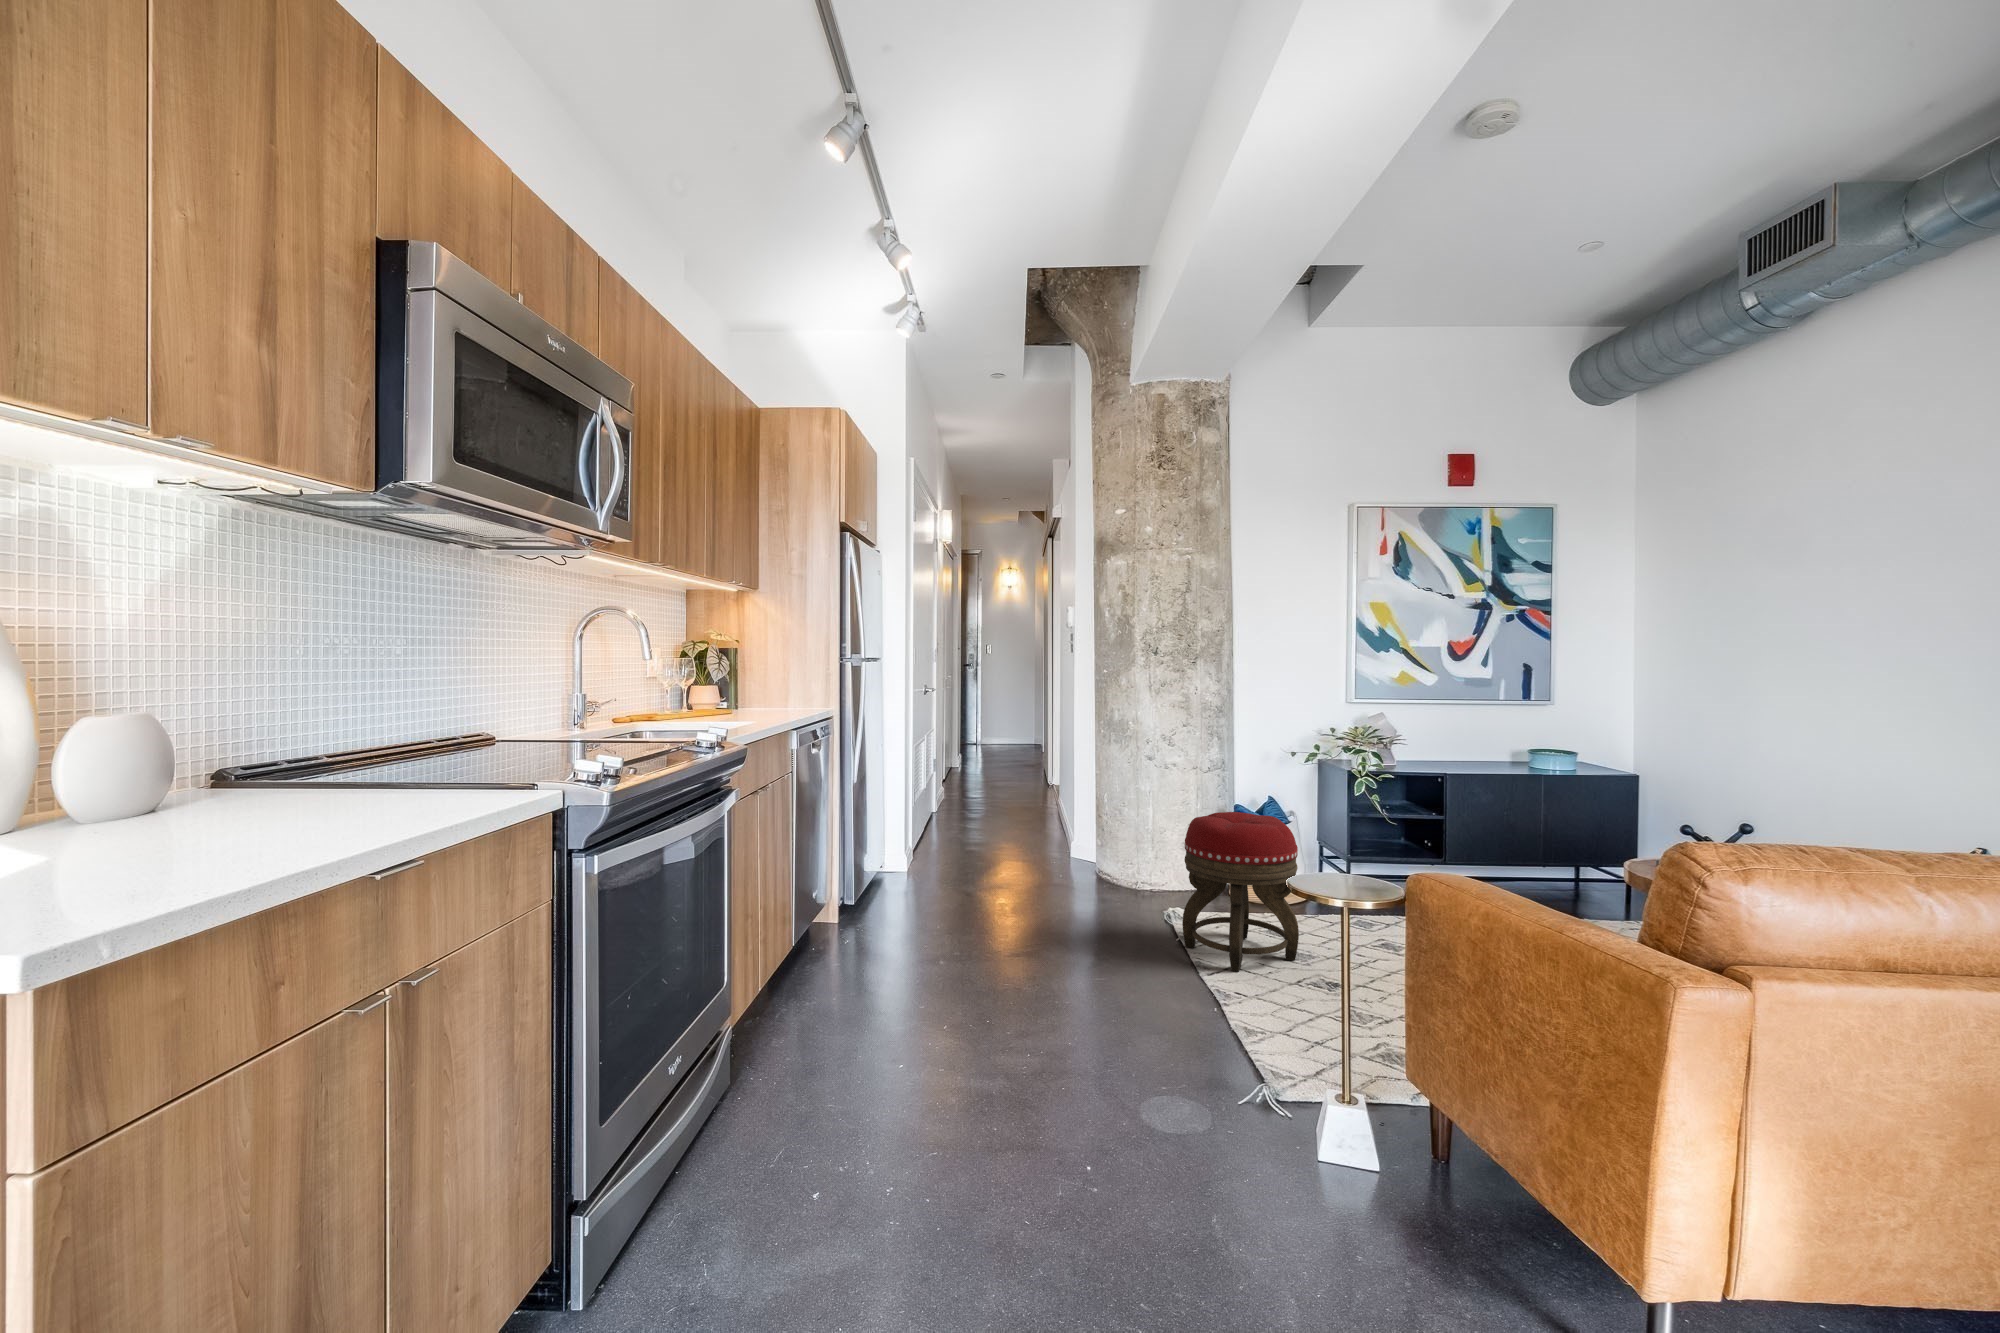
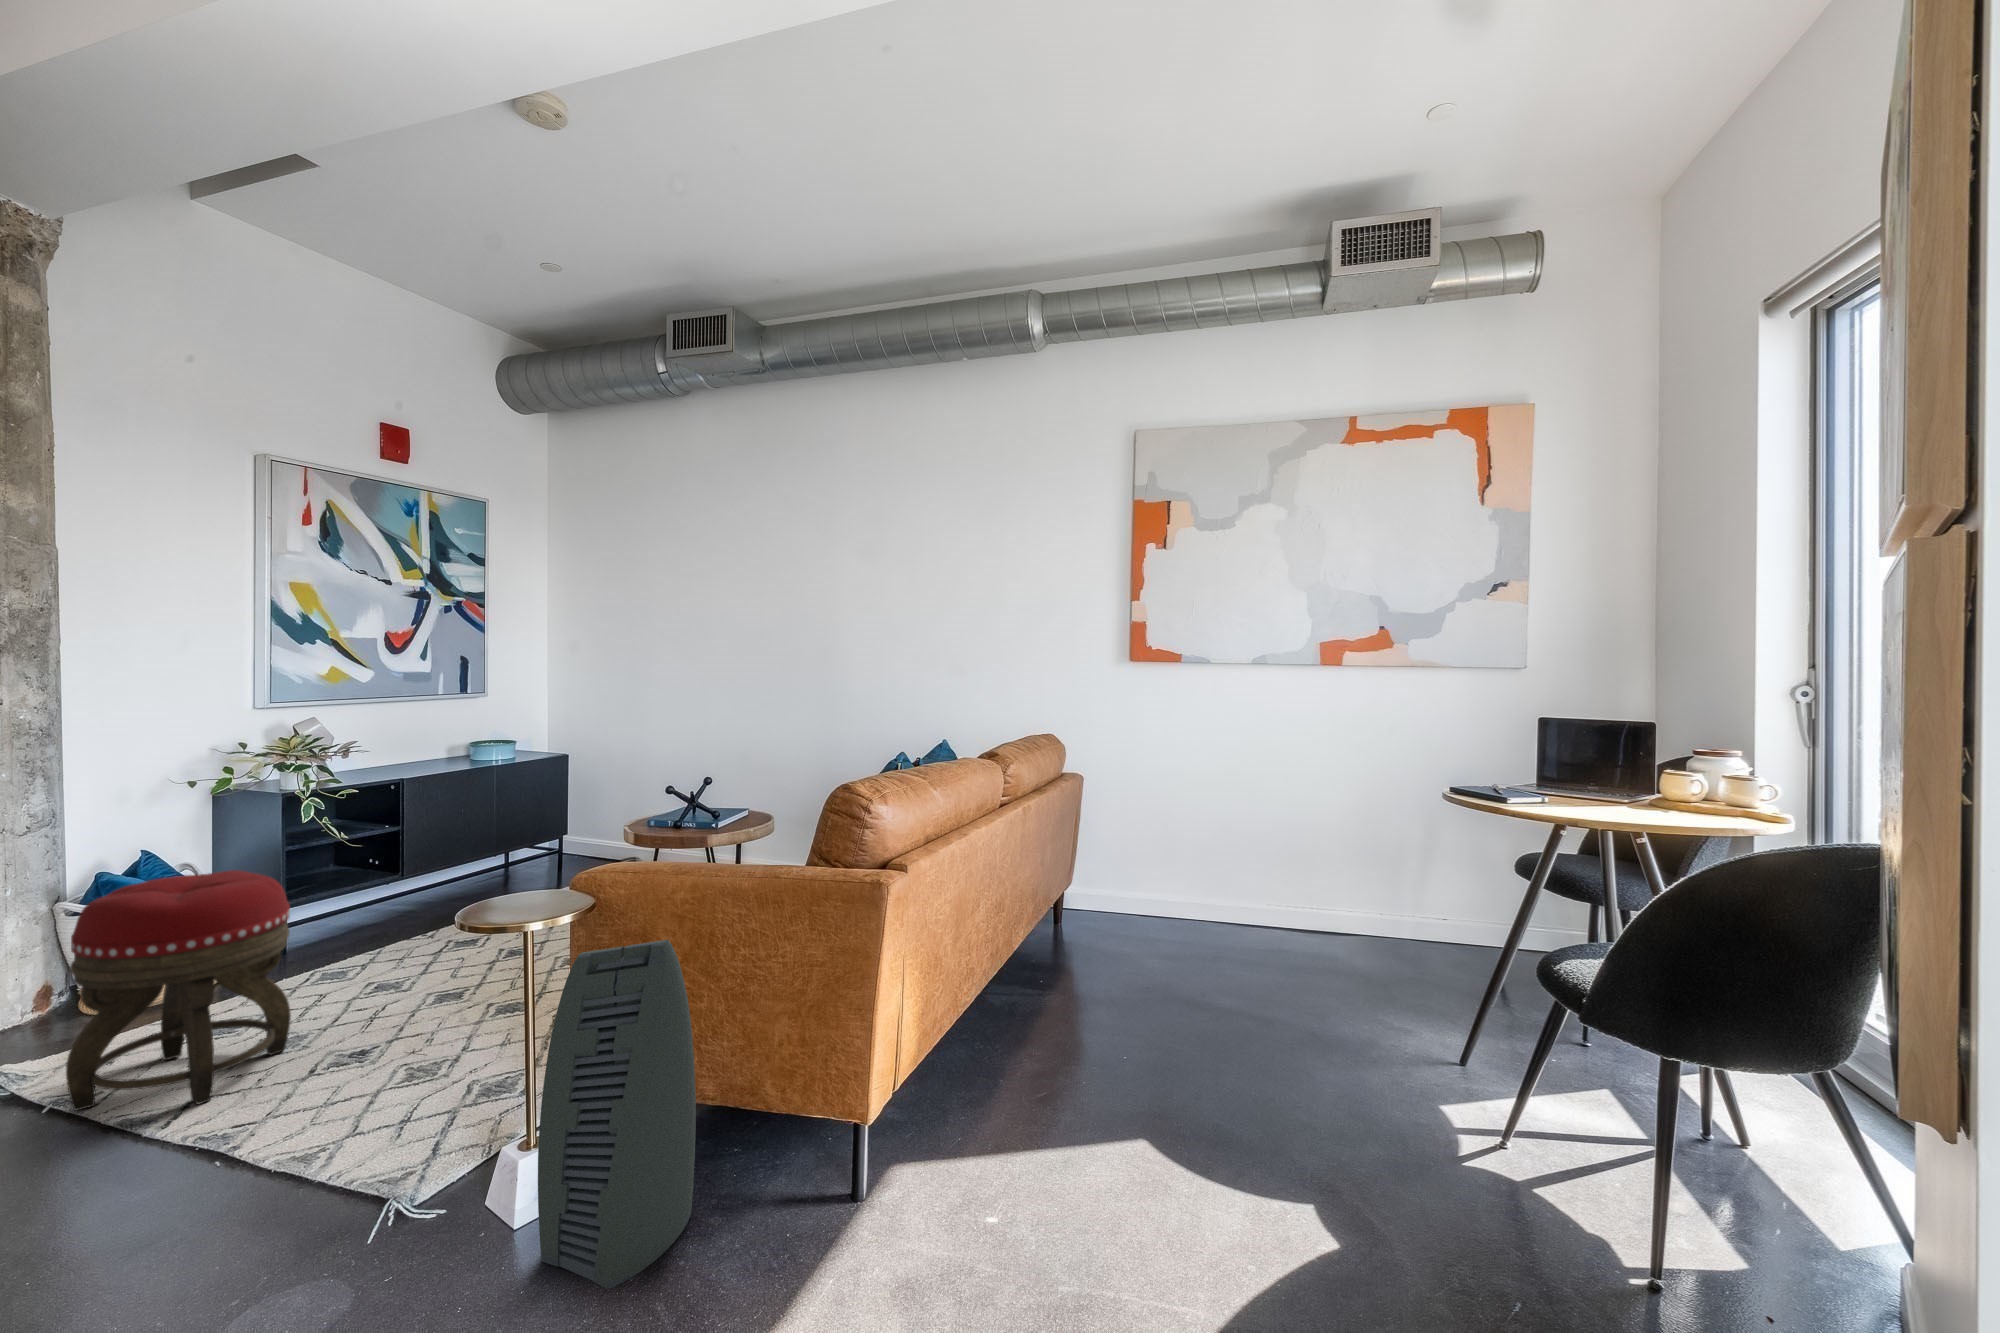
air purifier: none [1306,935,1468,1275] -> present [538,940,696,1289]

